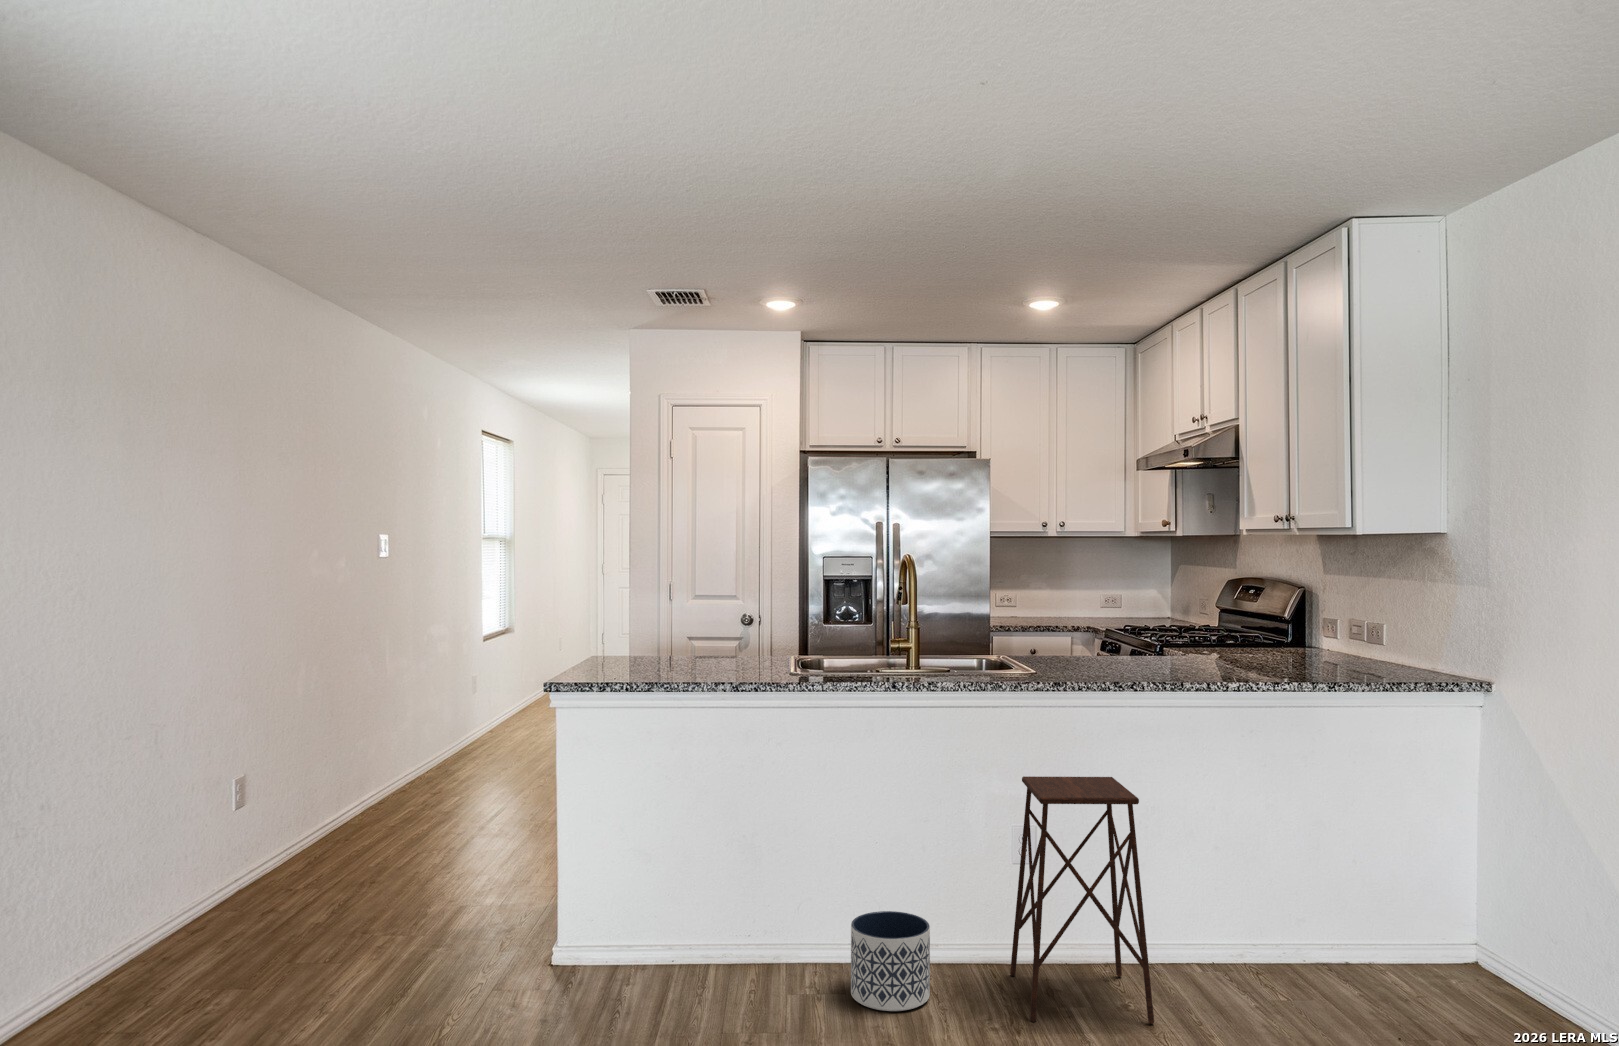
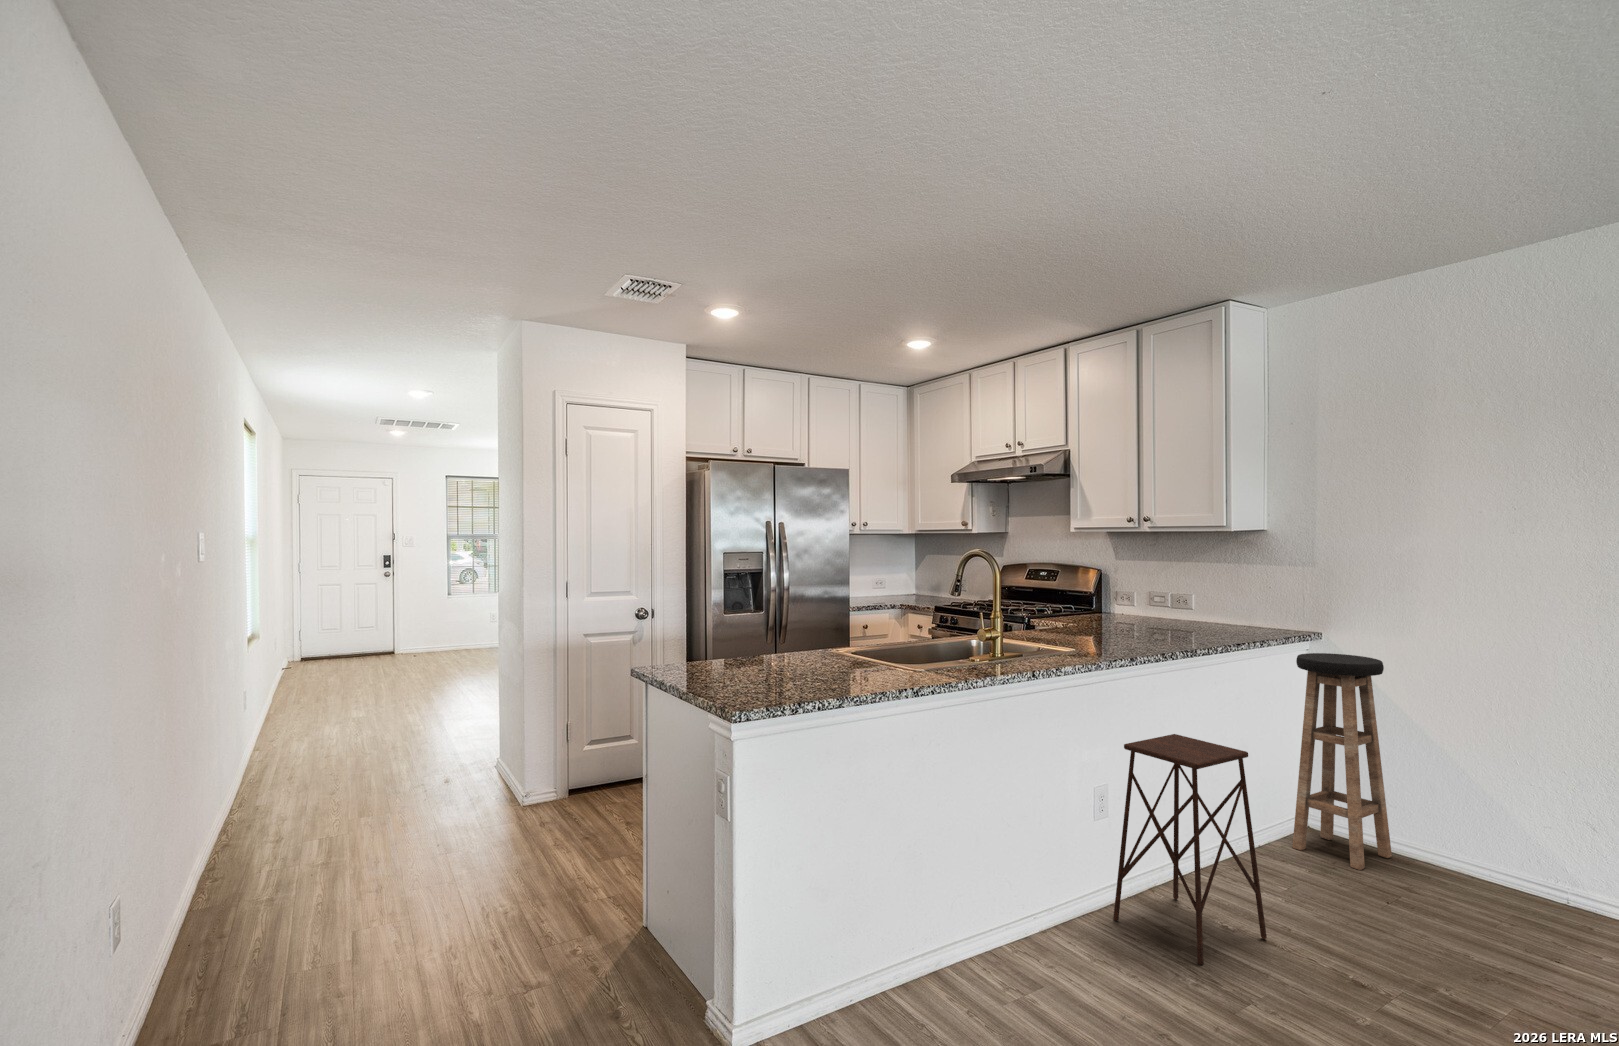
bar stool: none [1395,708,1535,1009] -> present [1292,653,1392,870]
planter: present [851,911,930,1011] -> none [1036,889,1116,994]

